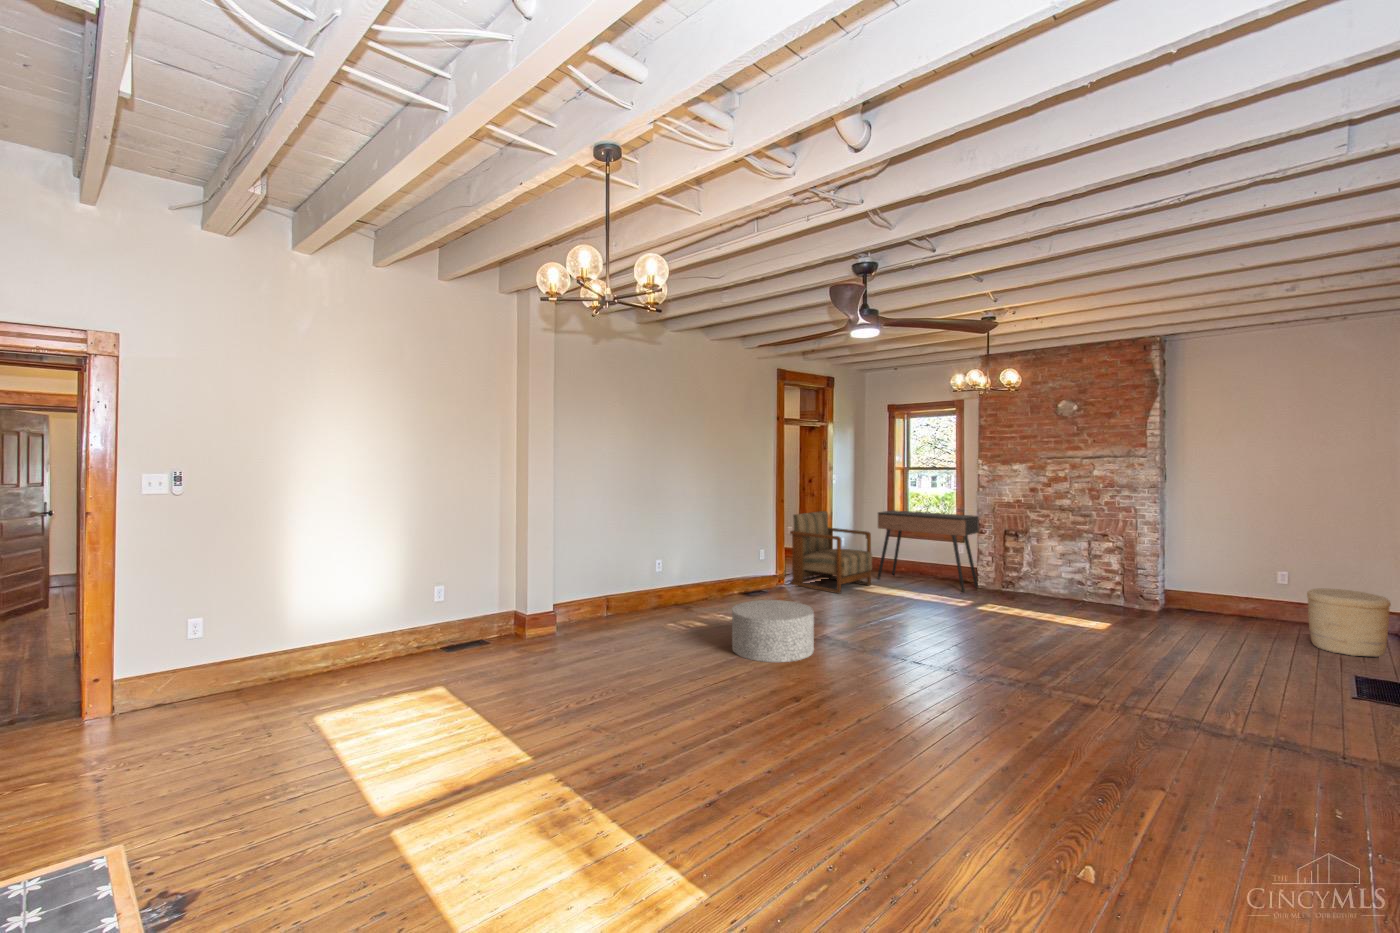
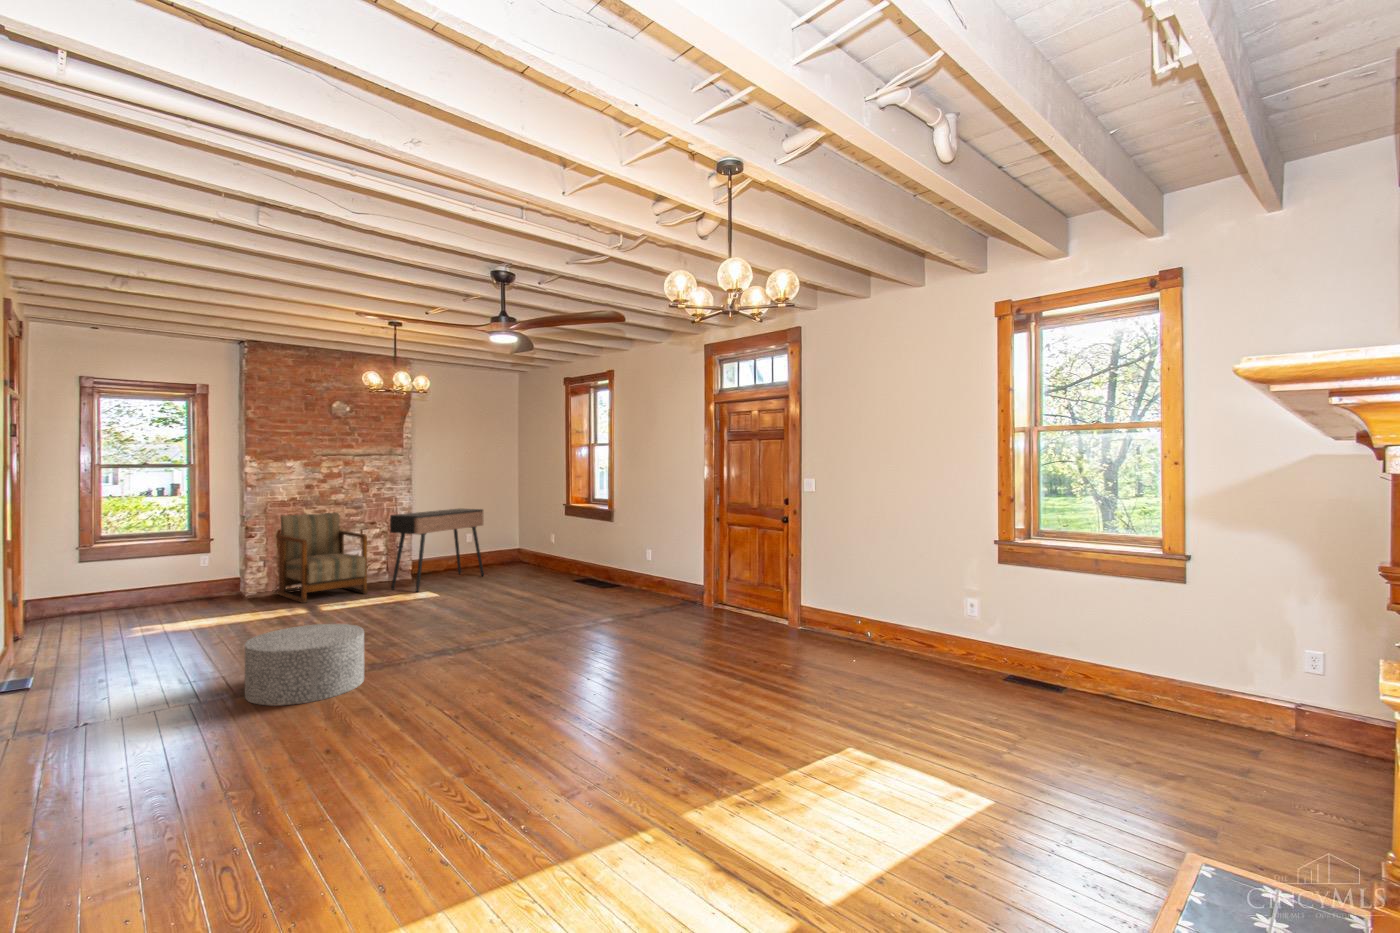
console table: present [878,510,979,592] -> present [390,509,484,592]
armchair: present [790,511,872,594] -> present [276,513,367,603]
woven basket: present [1307,588,1391,657] -> none [509,535,544,573]

